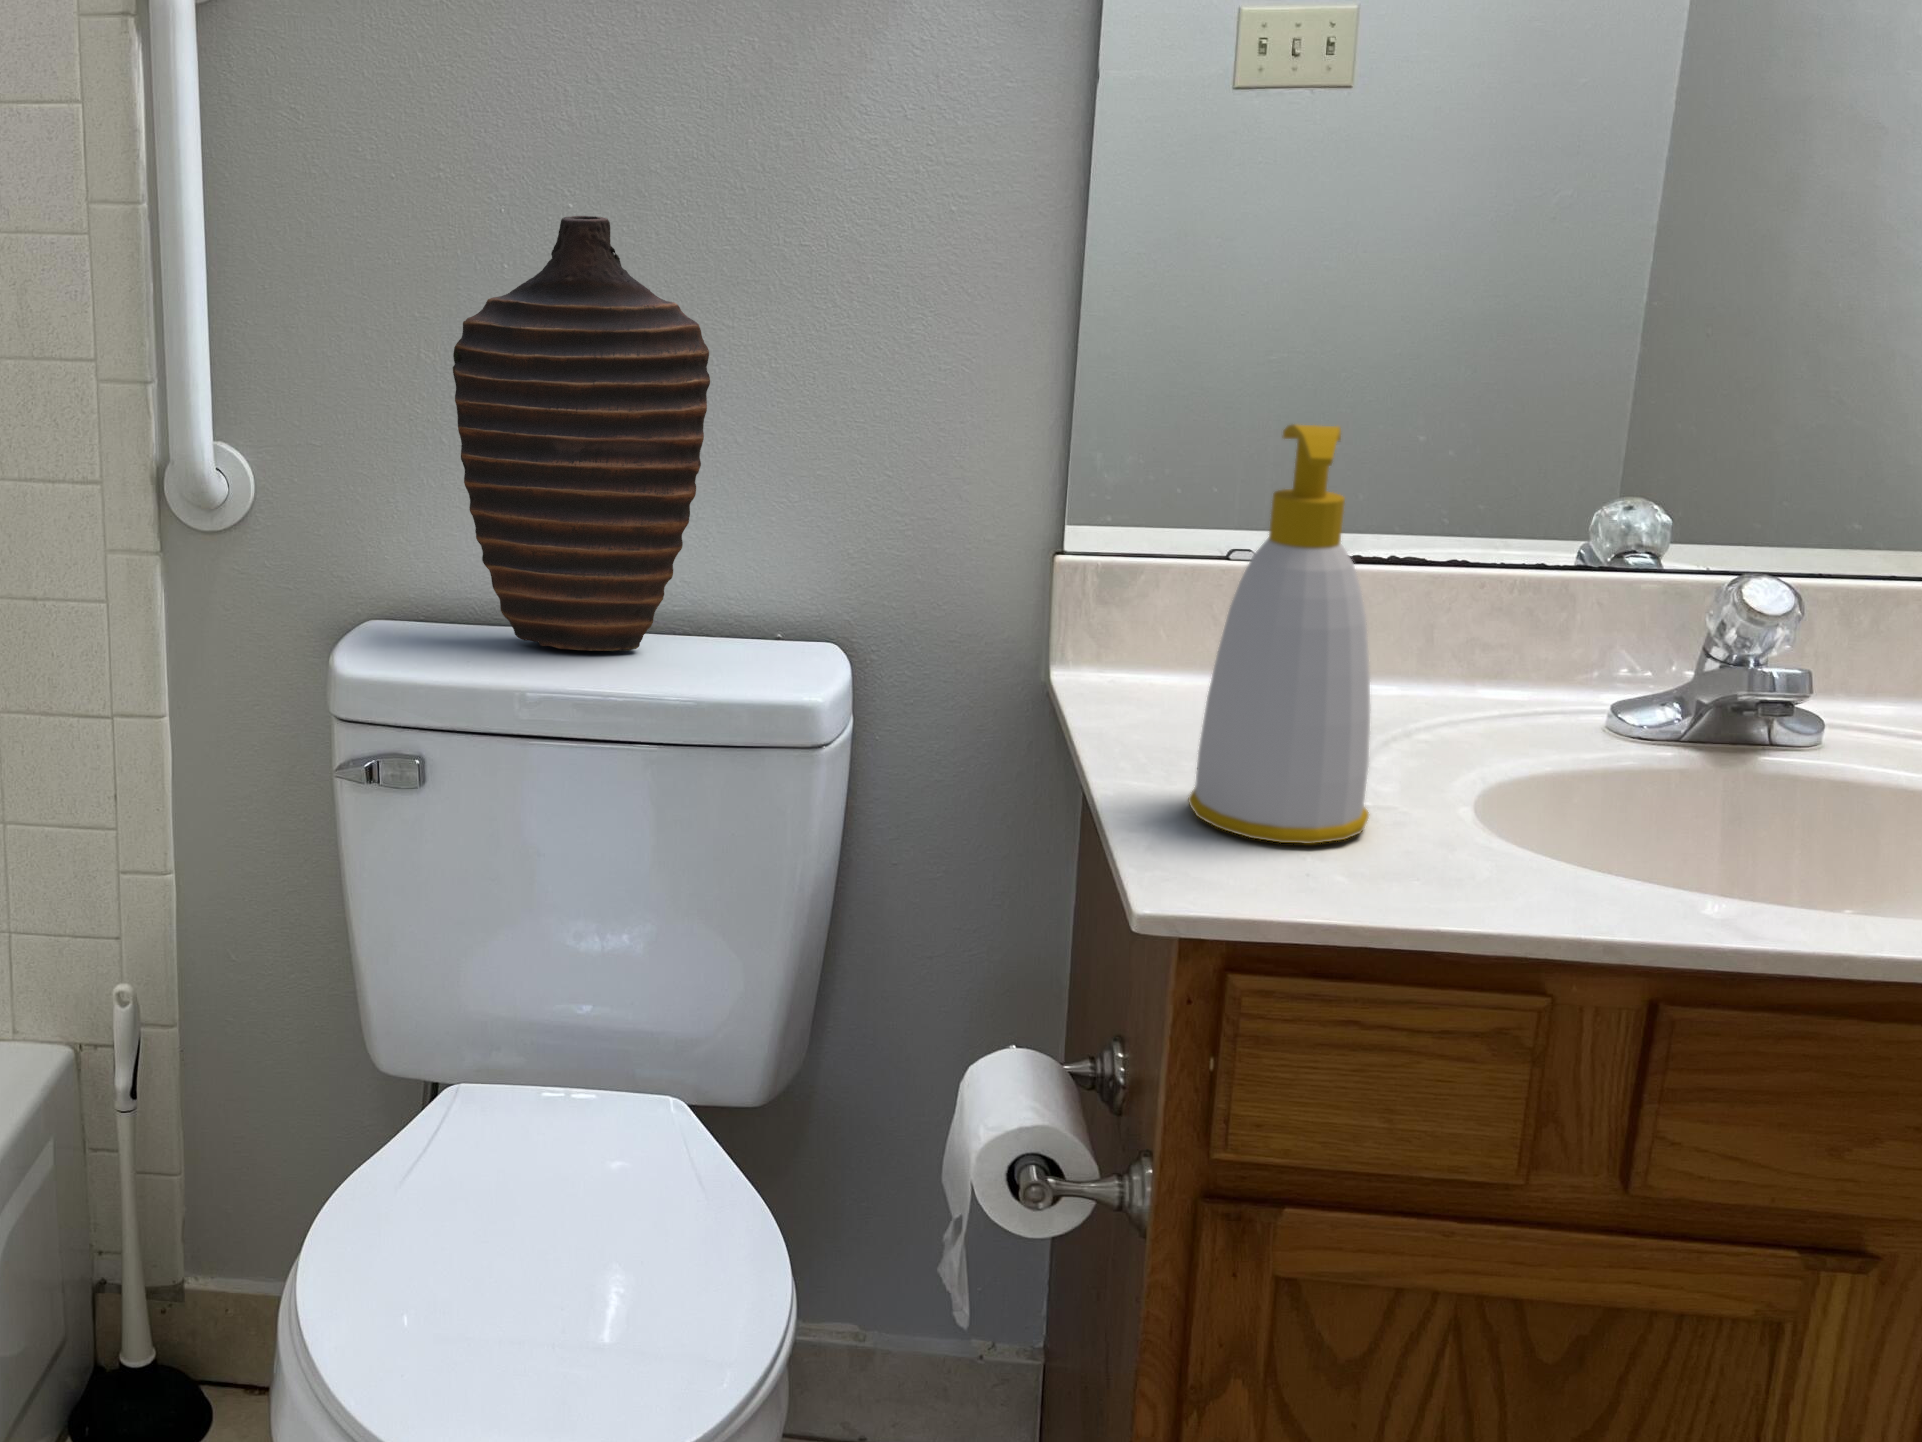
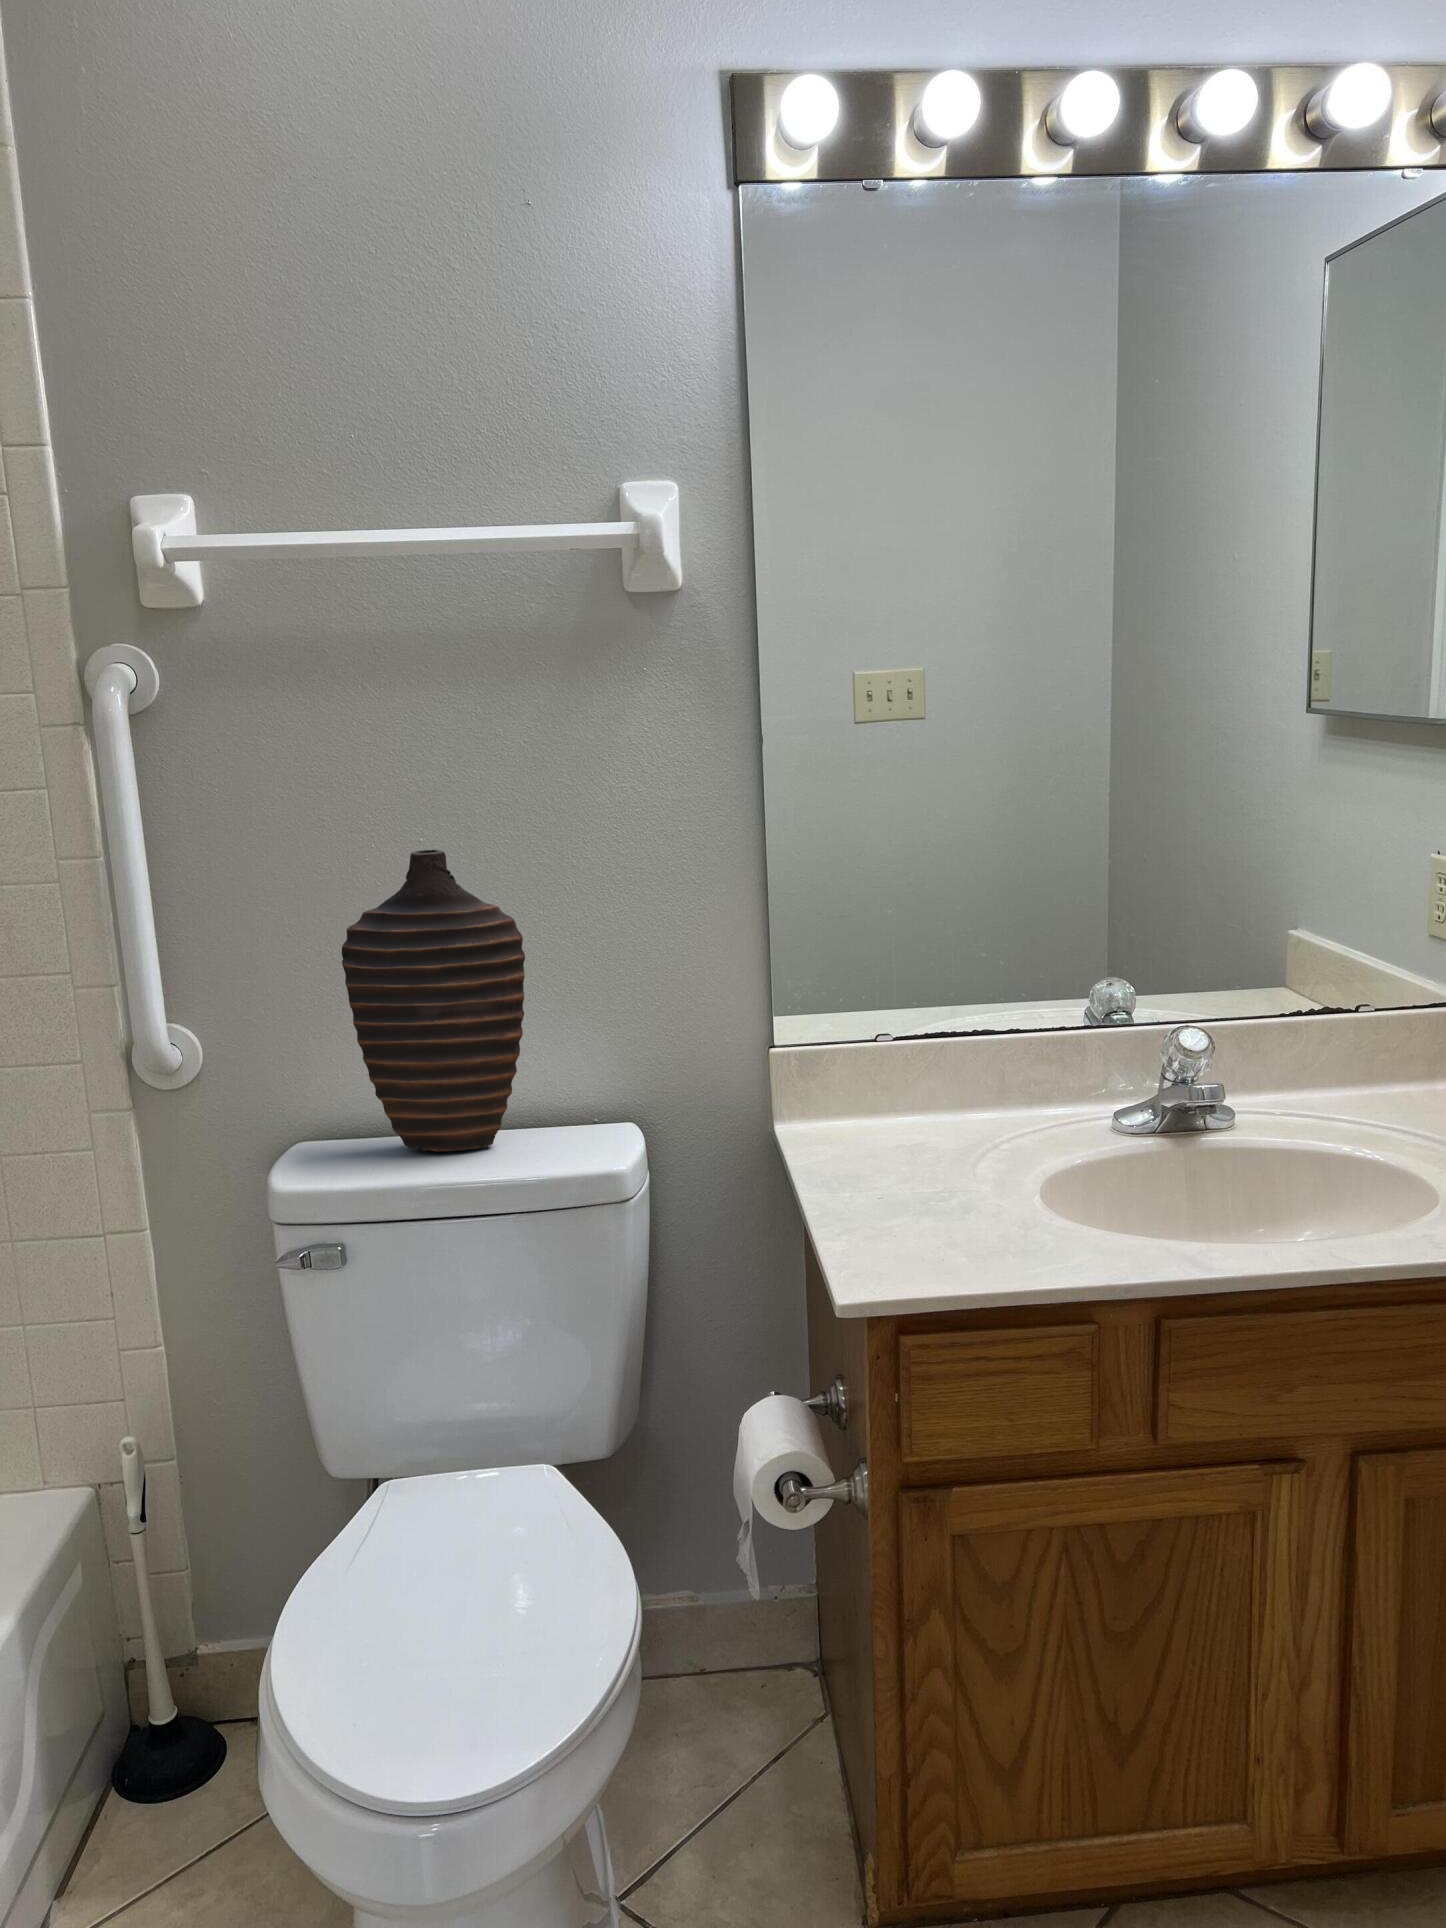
soap bottle: present [1188,424,1370,844] -> none [864,966,978,1243]

